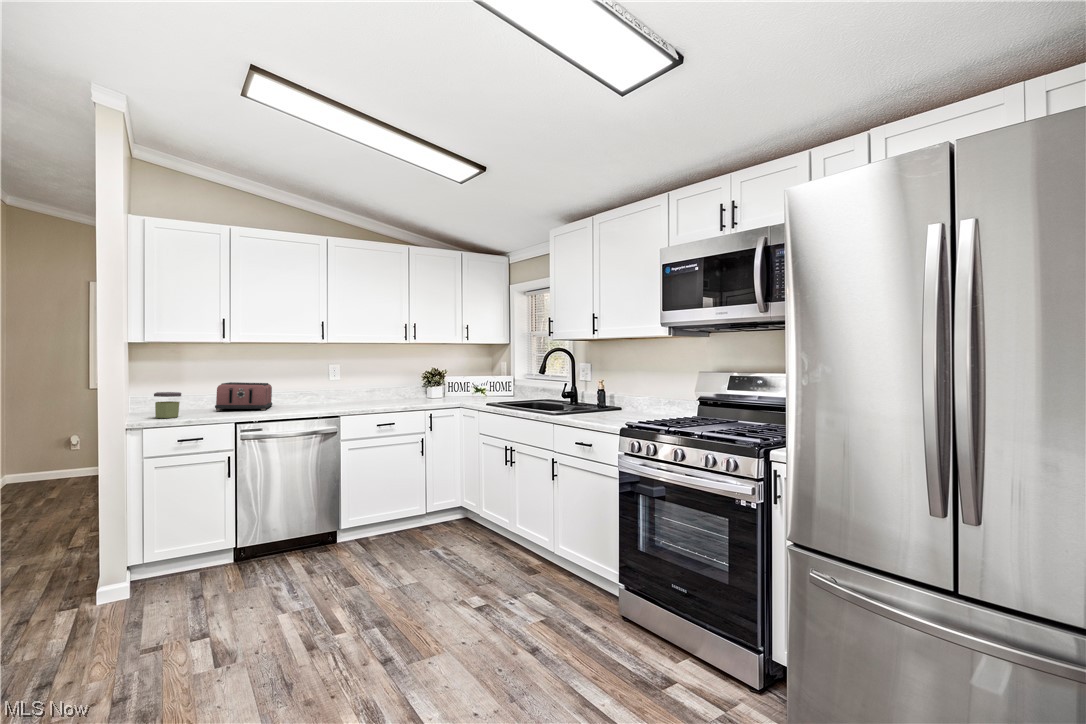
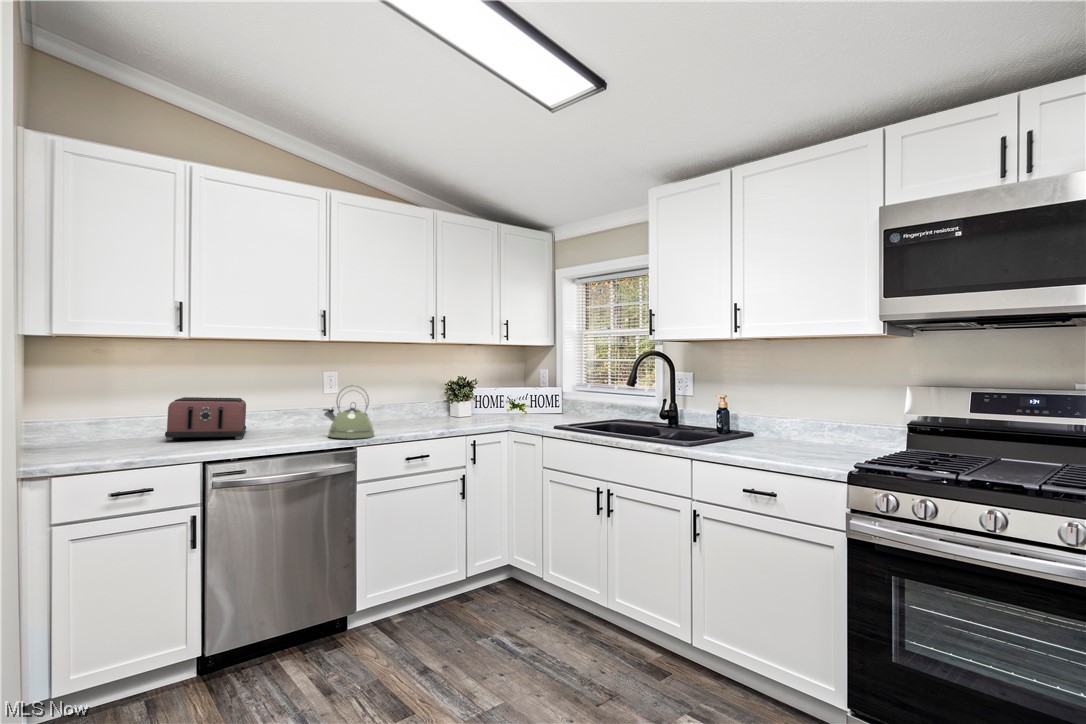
kettle: none [320,374,357,411] -> present [323,385,375,439]
jar: present [154,392,181,418] -> none [70,414,115,456]

